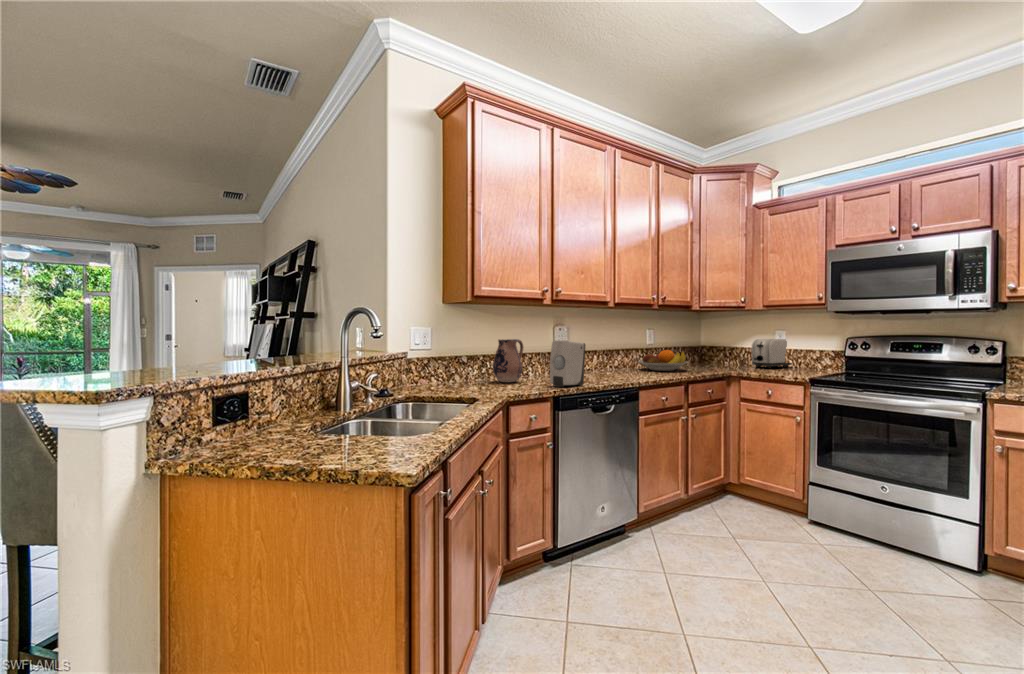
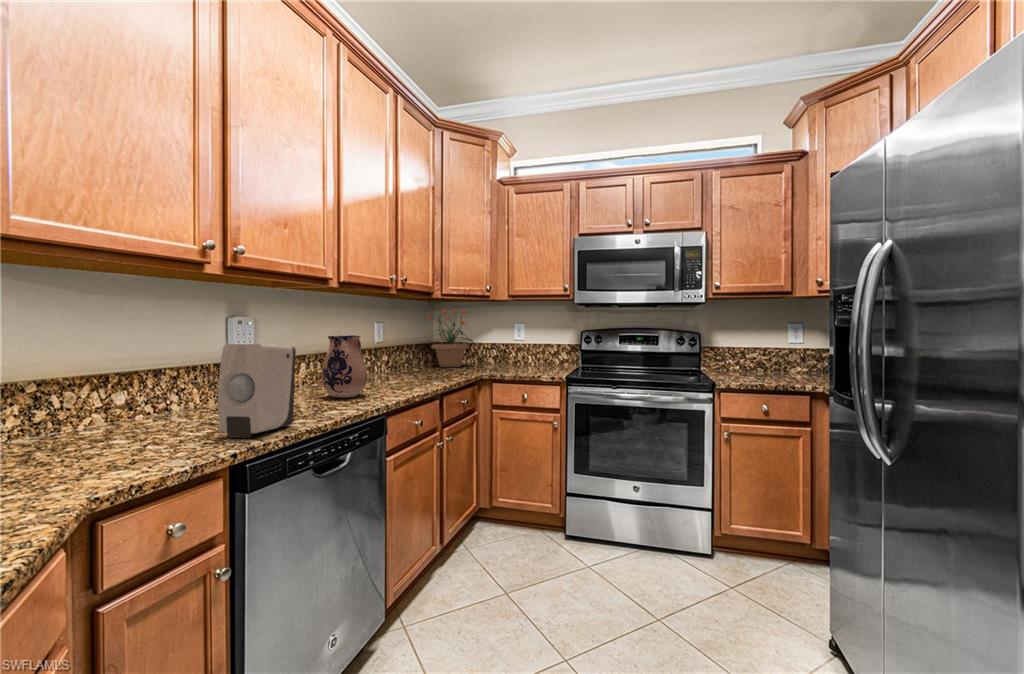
potted plant: none [689,317,732,366] -> present [427,309,473,367]
ceramic pitcher: present [493,339,523,382] -> present [322,335,367,398]
toaster: present [752,339,792,369] -> none [495,333,531,367]
fruit bowl: present [638,350,688,371] -> none [367,350,434,380]

